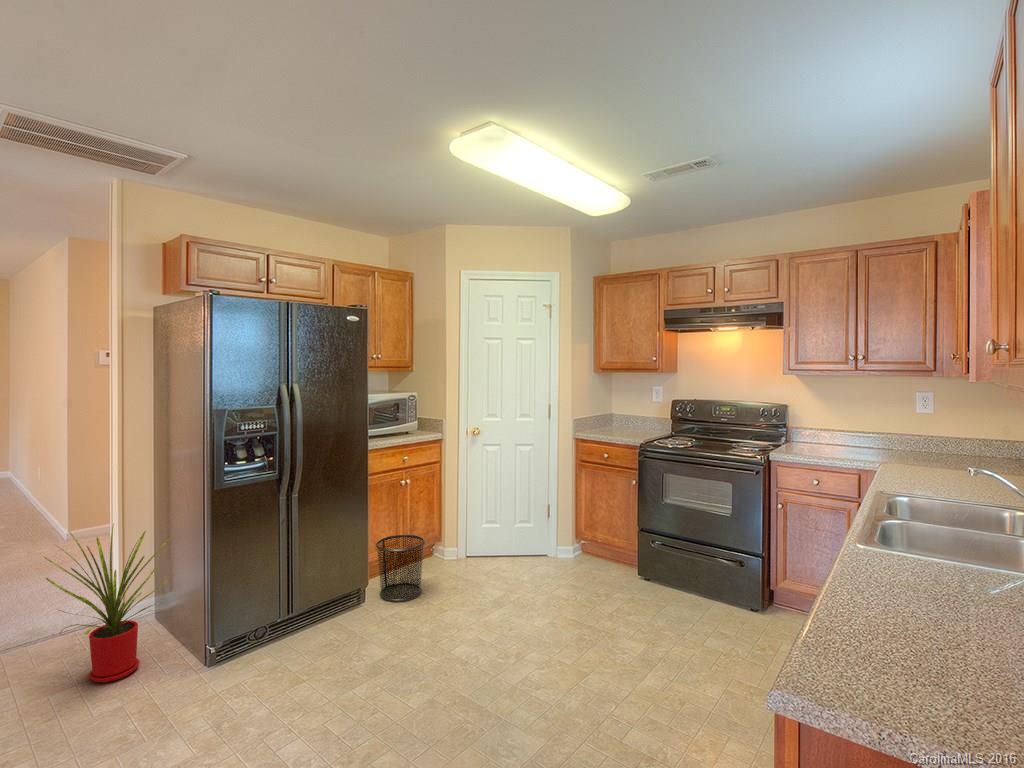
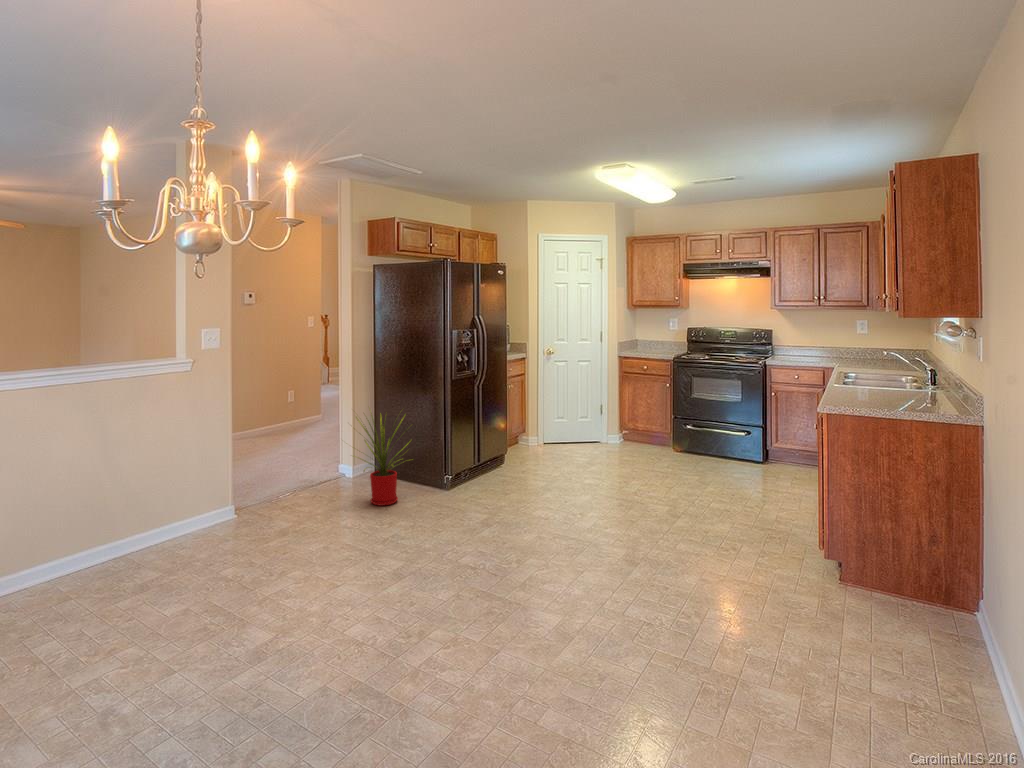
waste bin: present [376,535,425,602] -> none [504,425,539,468]

